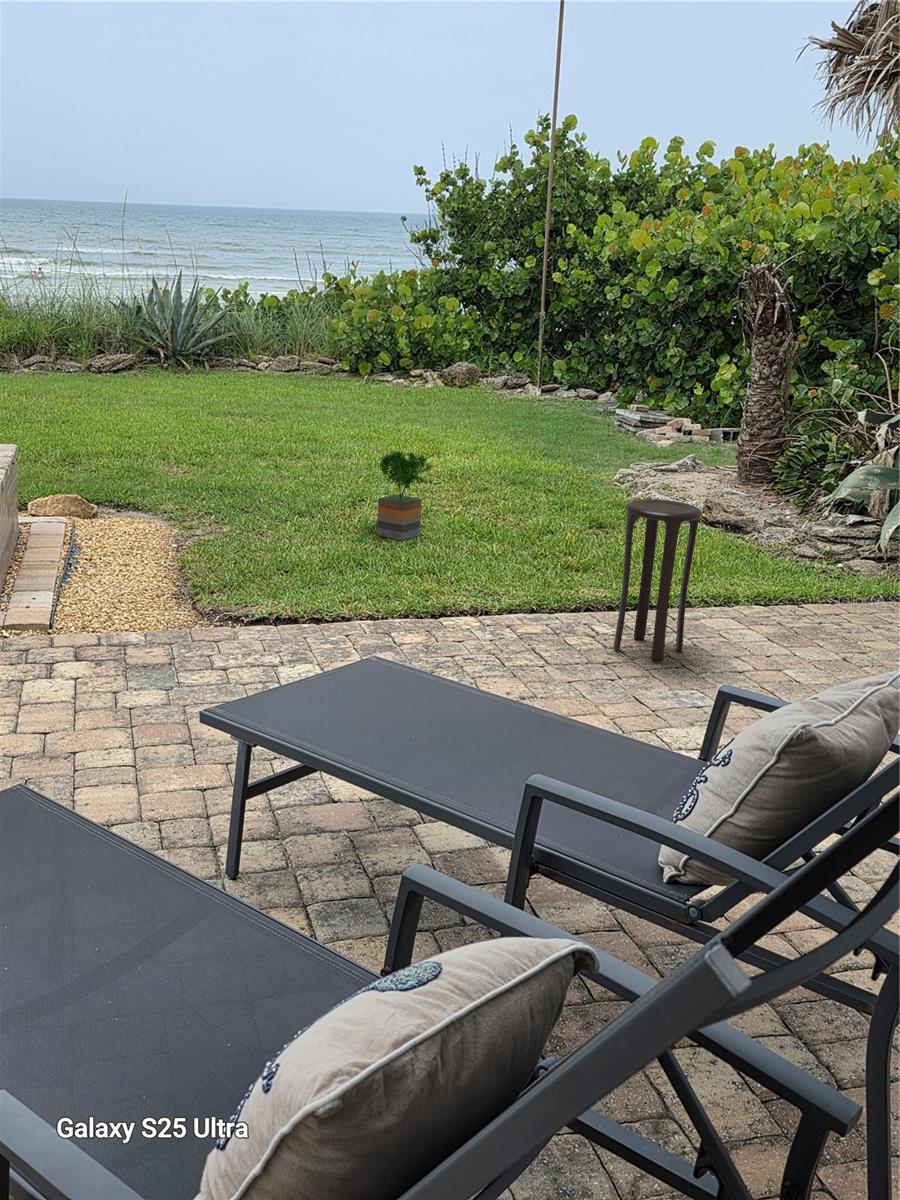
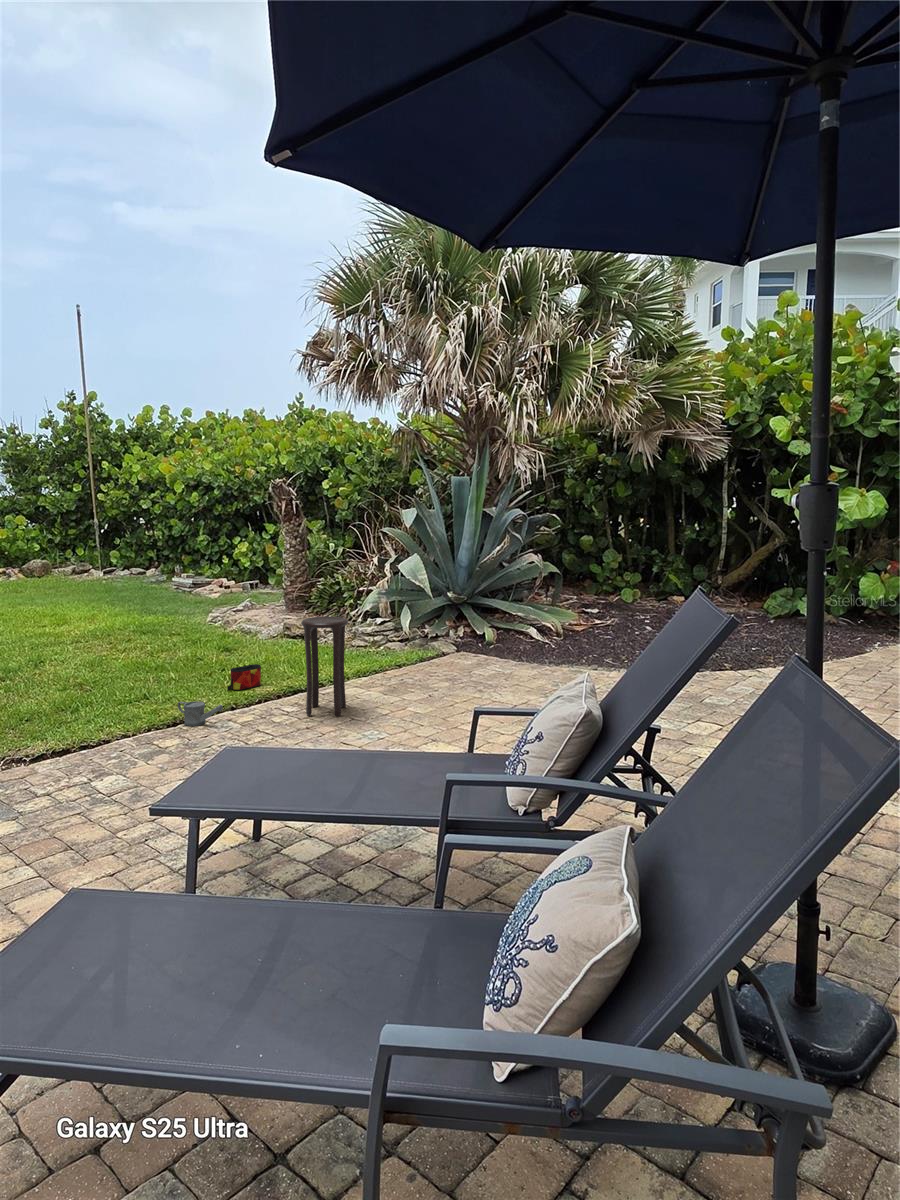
potted tree: present [377,451,432,541] -> none [67,617,114,683]
bag: none [543,556,599,591] -> present [227,664,261,690]
watering can: none [446,588,492,626] -> present [178,701,223,726]

